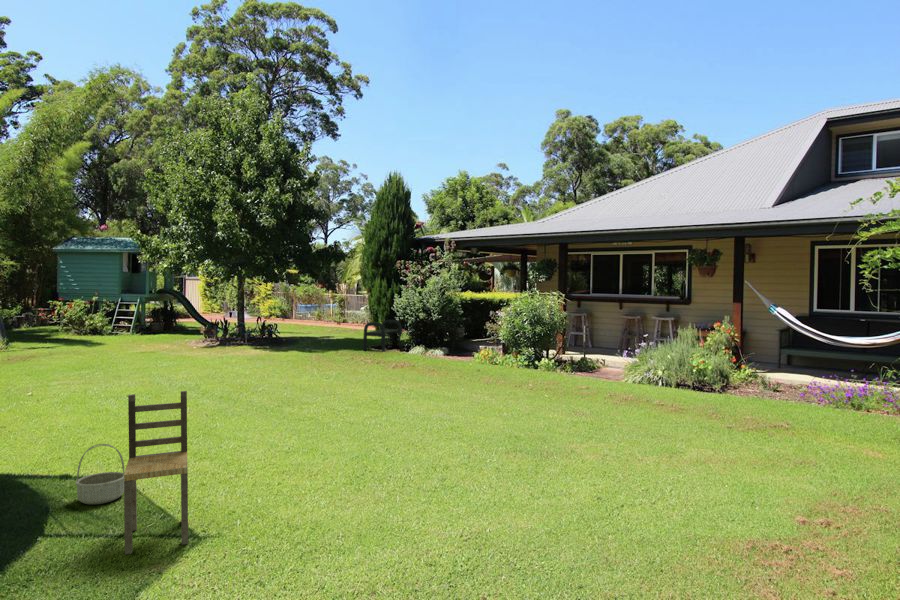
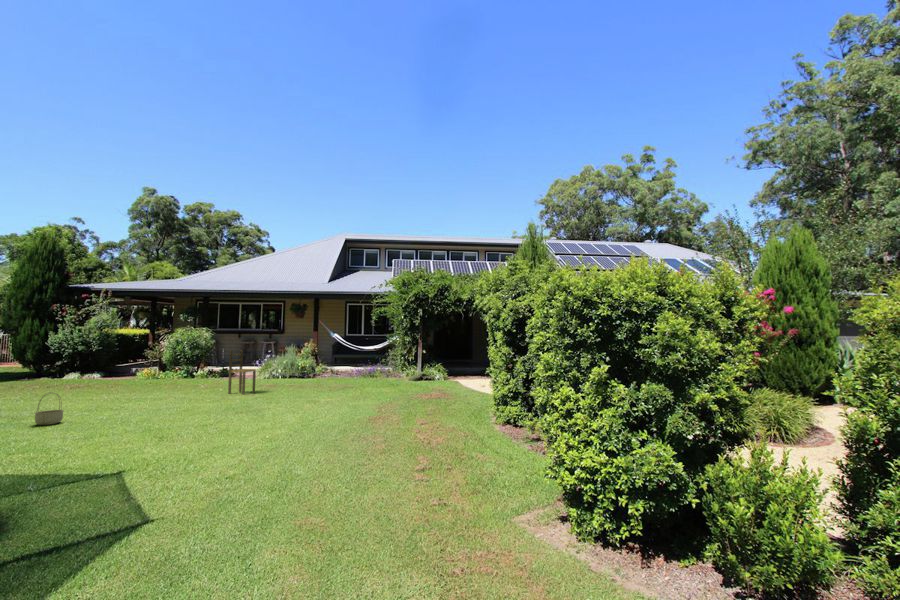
bench: present [363,320,402,352] -> none [15,354,53,381]
chair: present [124,391,188,554] -> present [228,350,256,394]

